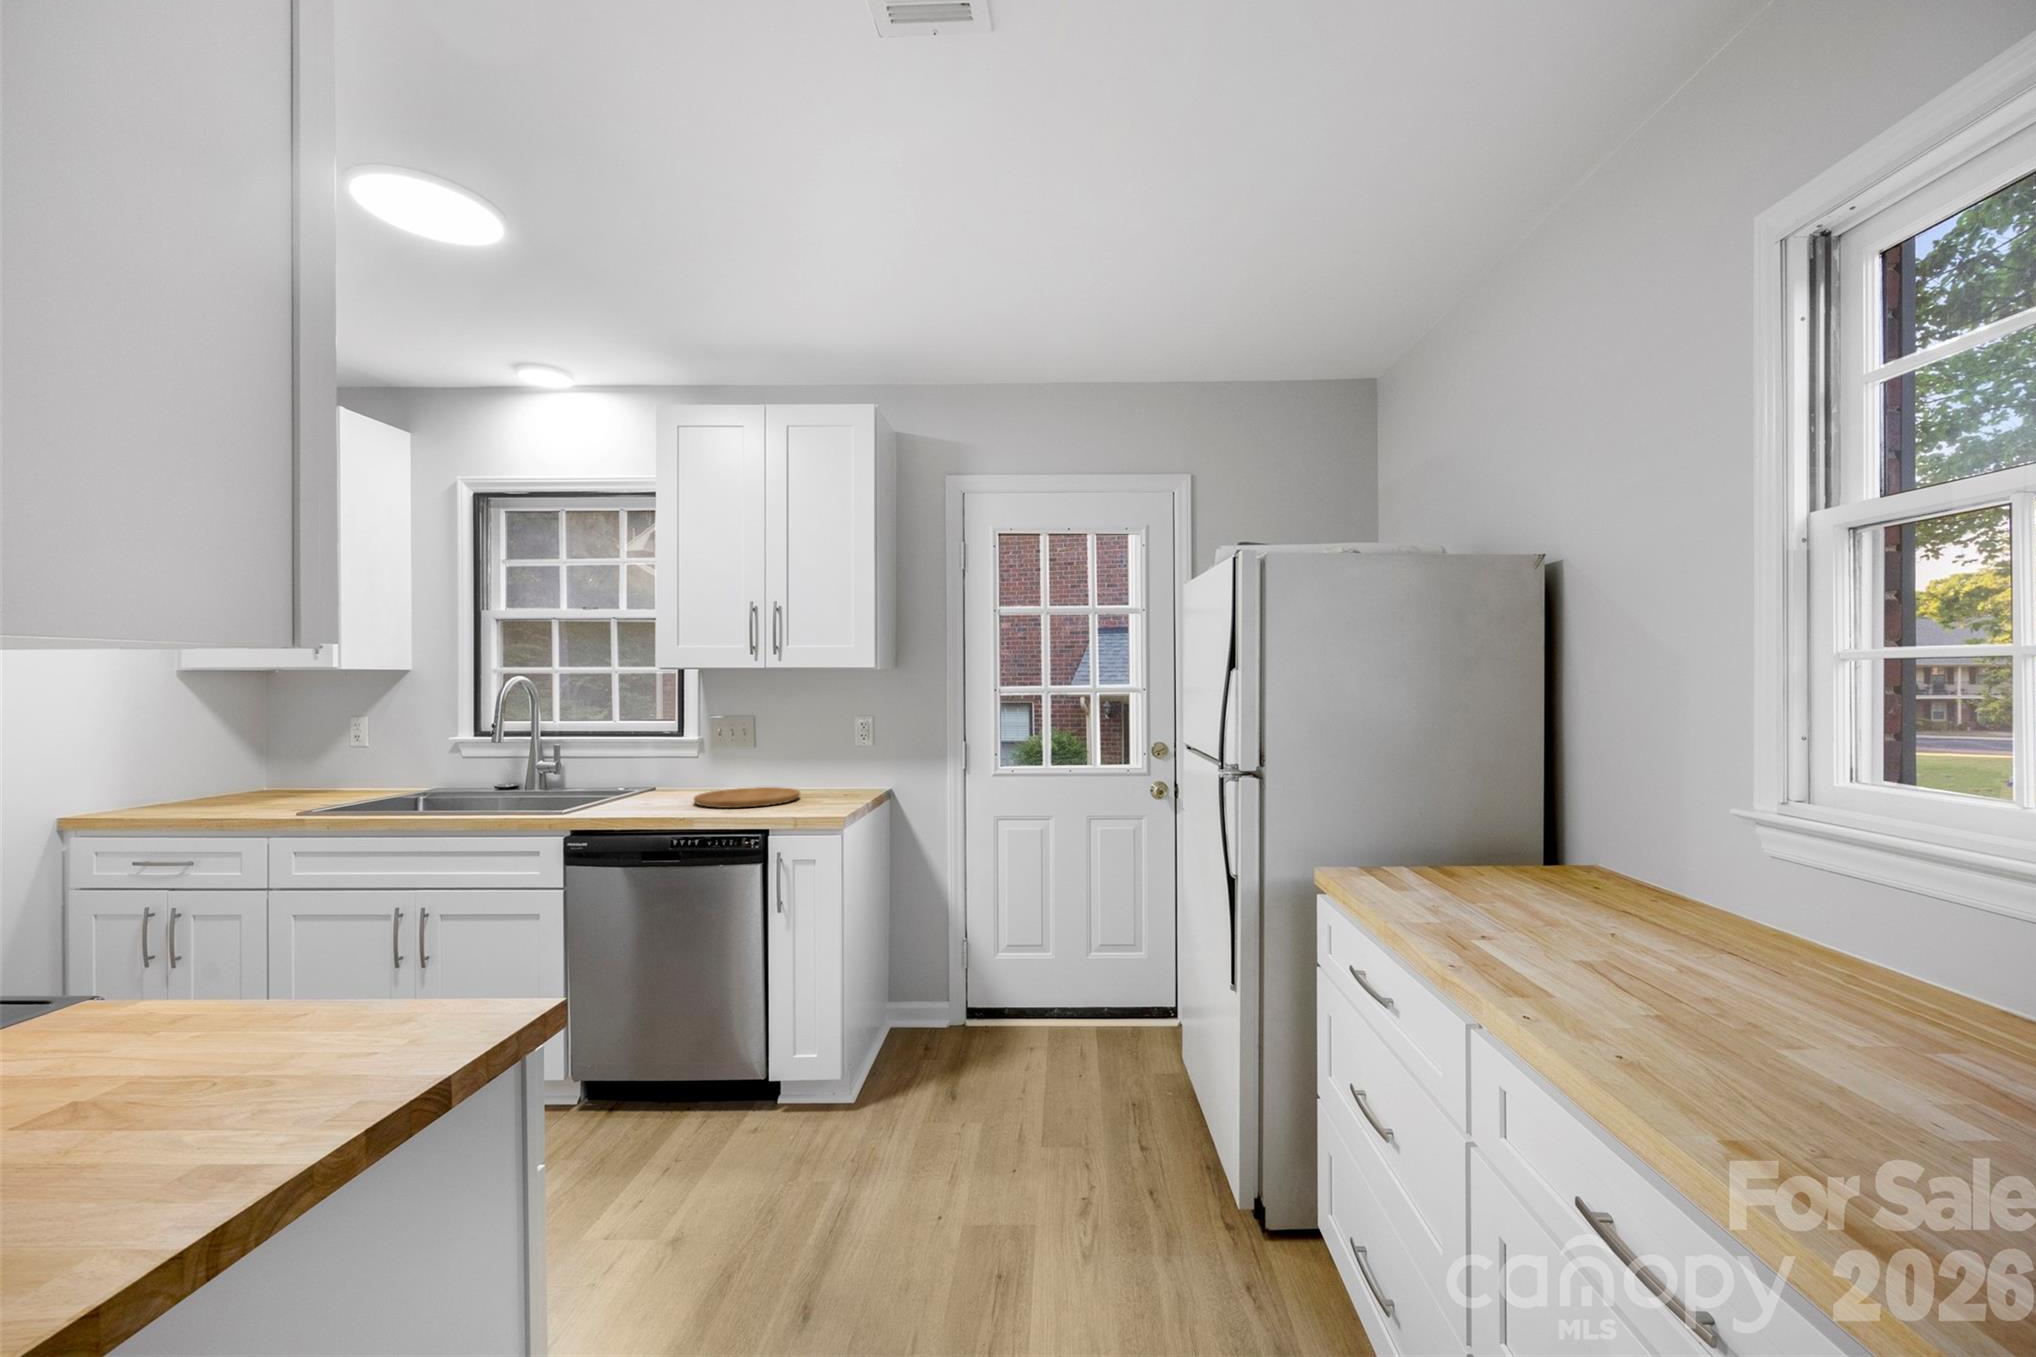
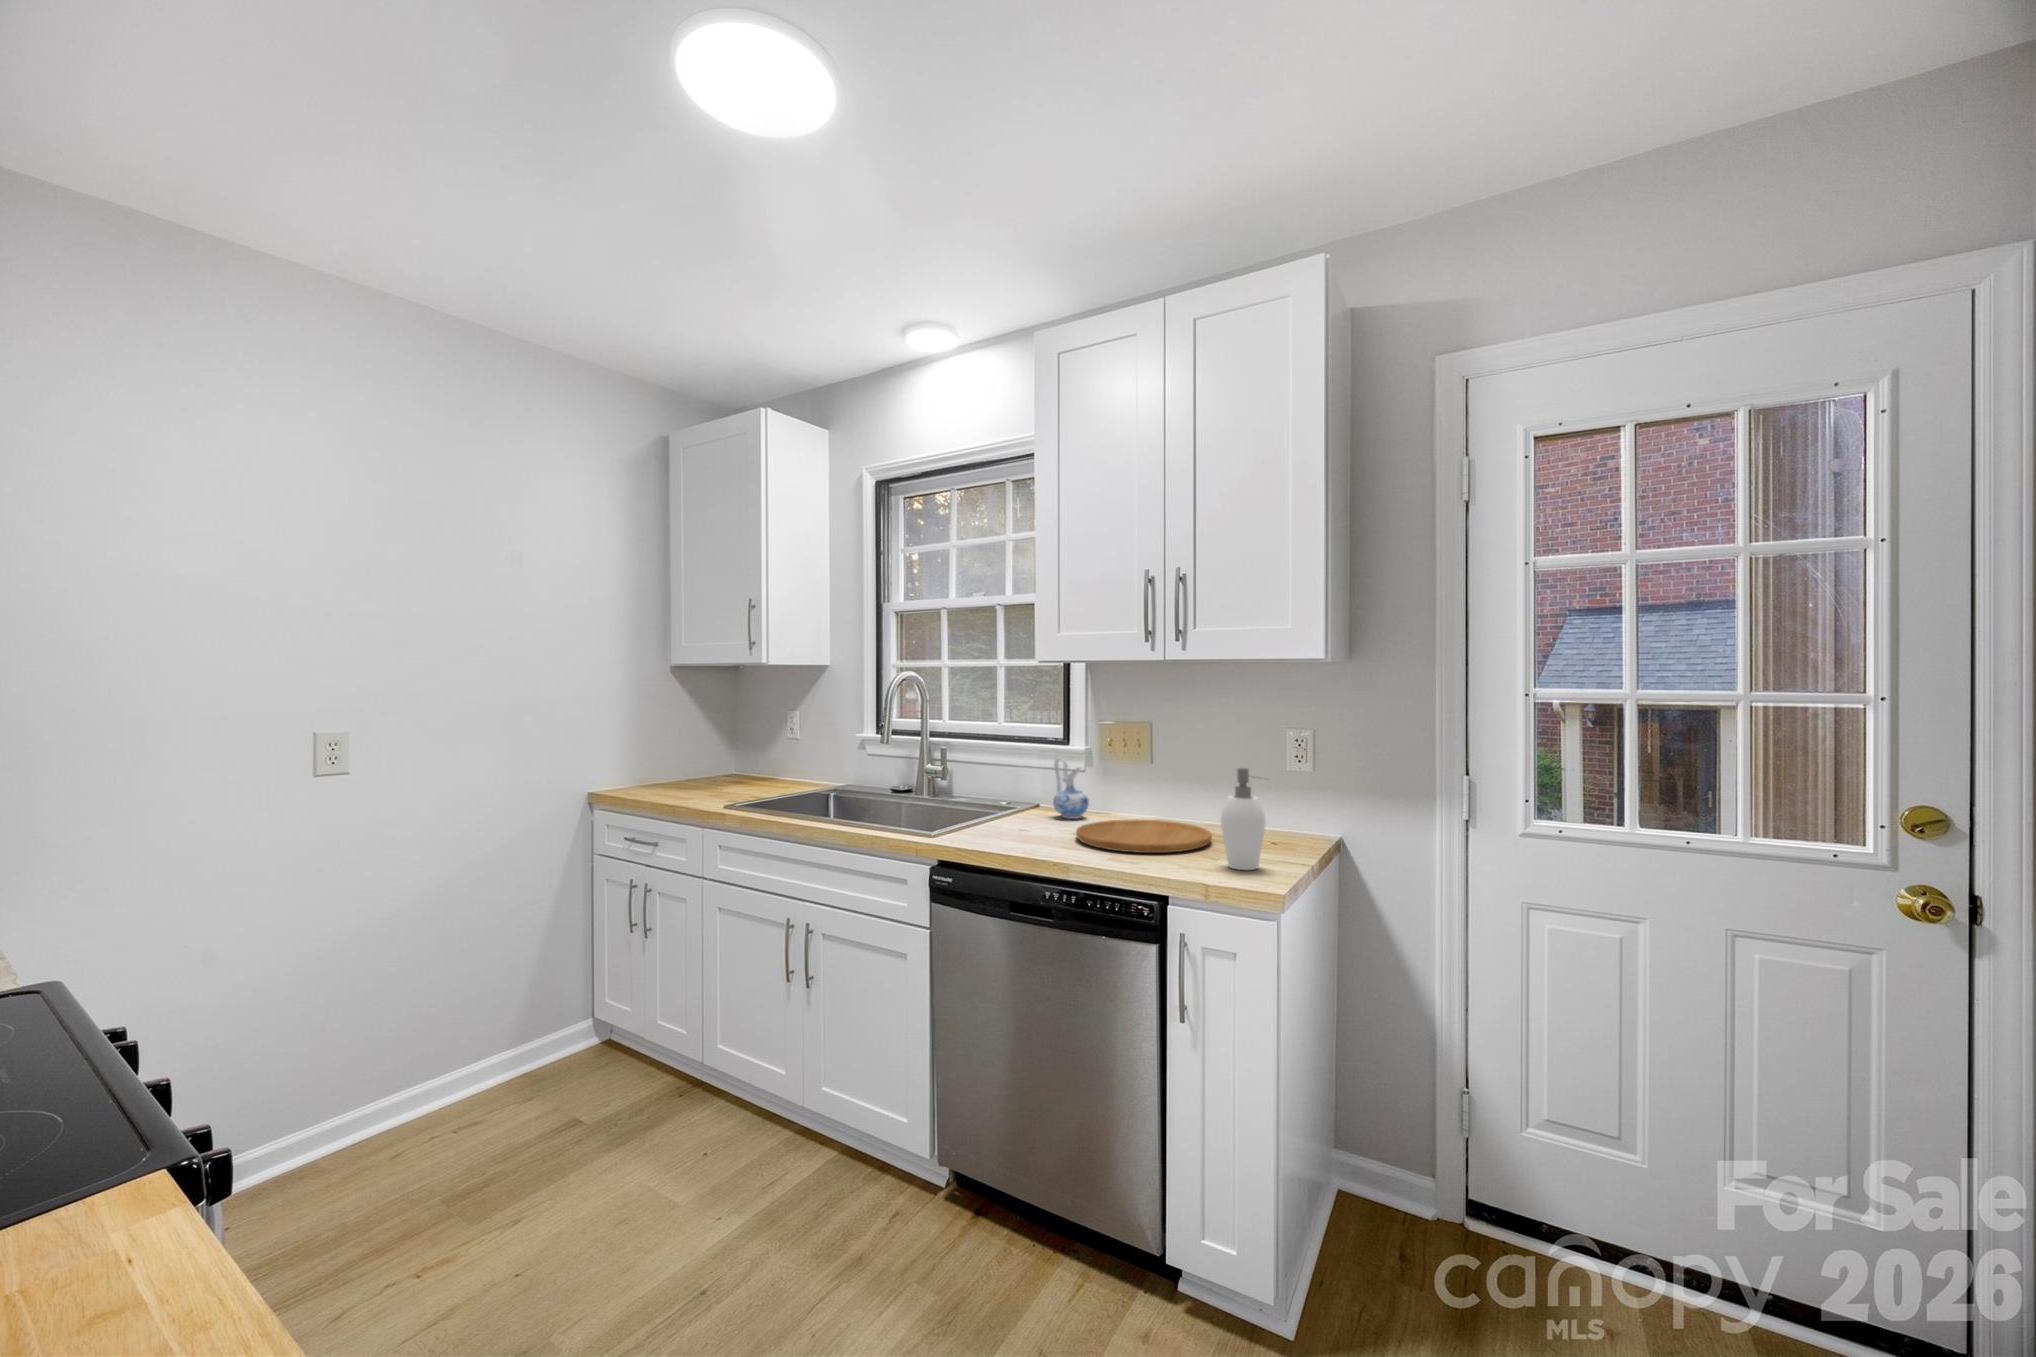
soap dispenser: none [808,740,840,809] -> present [1221,768,1265,870]
ceramic pitcher: none [668,745,699,794] -> present [1053,757,1089,819]

